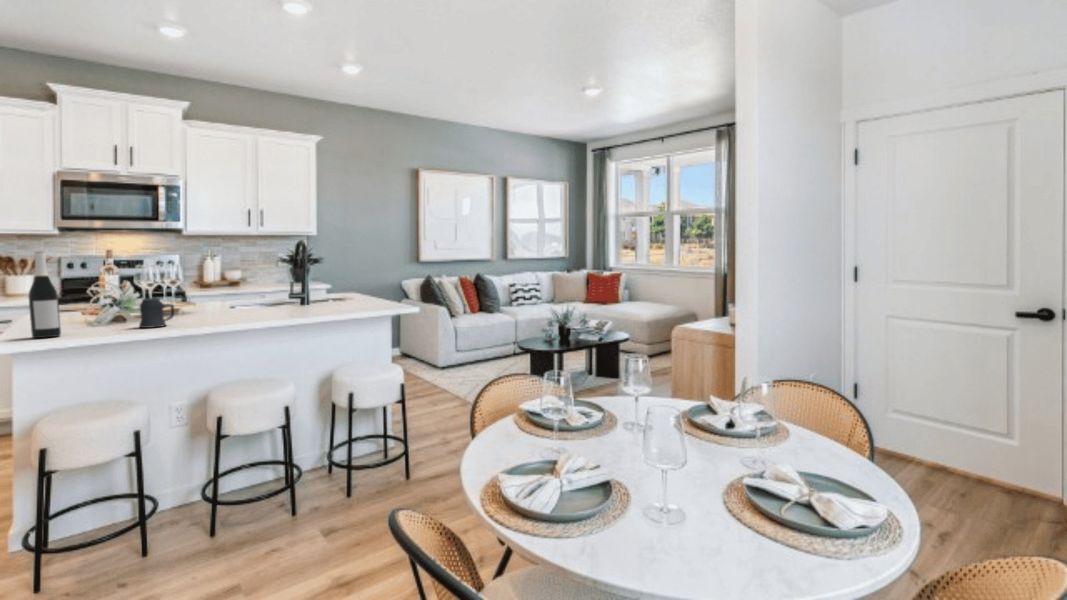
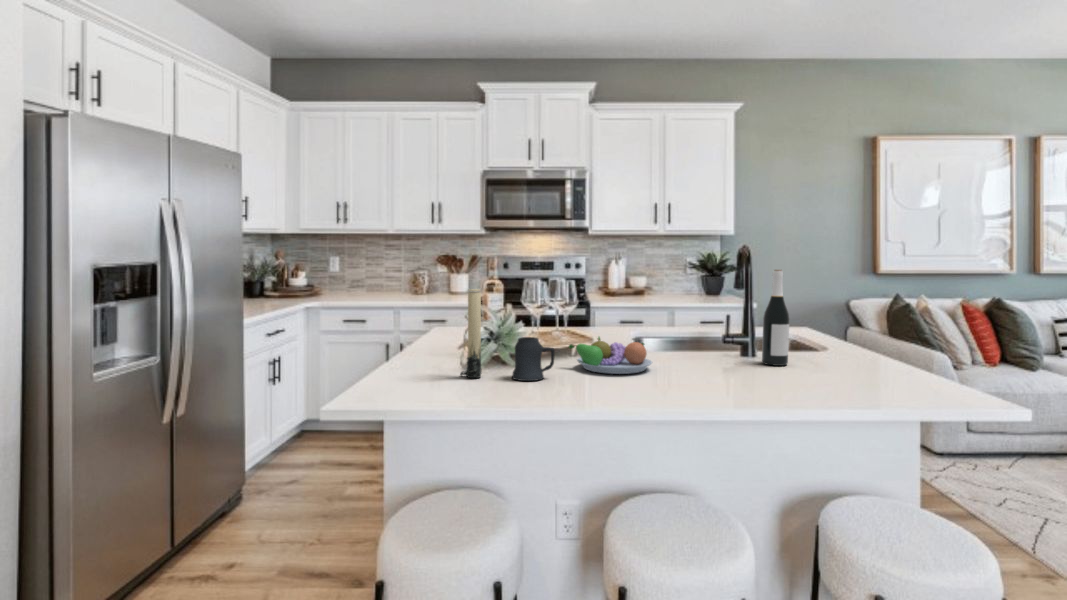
wine bottle: present [29,252,61,338] -> present [762,270,789,366]
candle: none [90,265,111,331] -> present [460,289,482,378]
fruit bowl: none [183,298,250,320] -> present [569,337,652,374]

